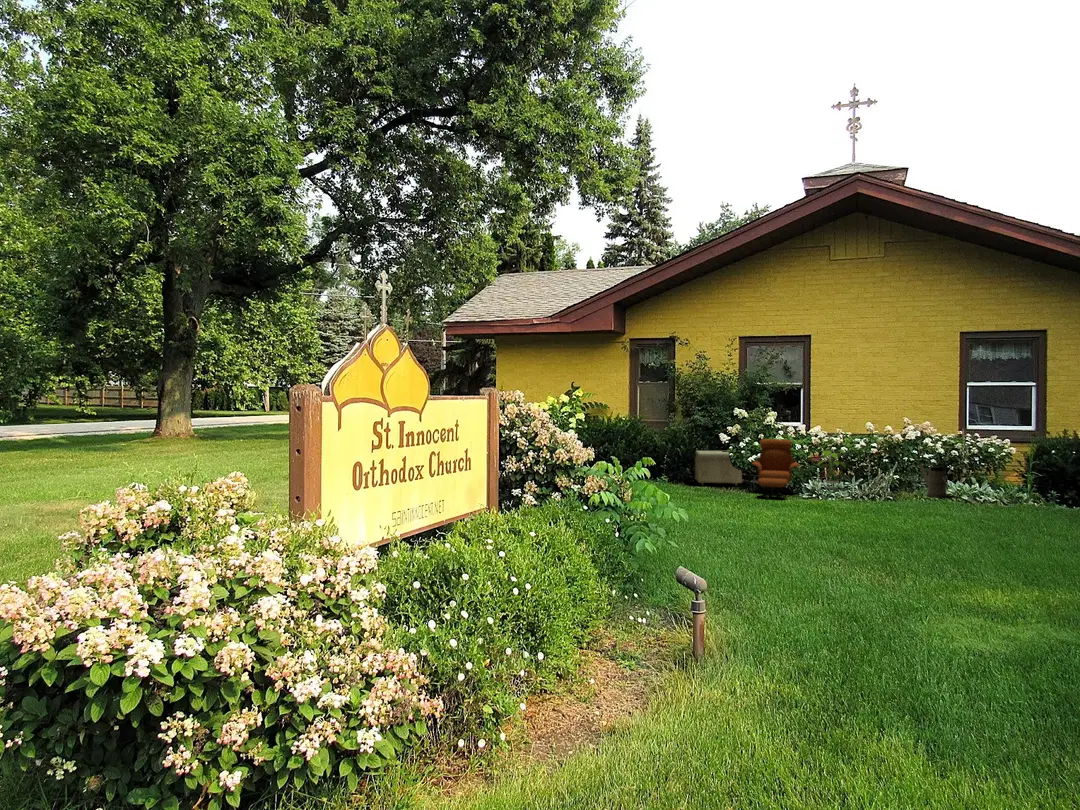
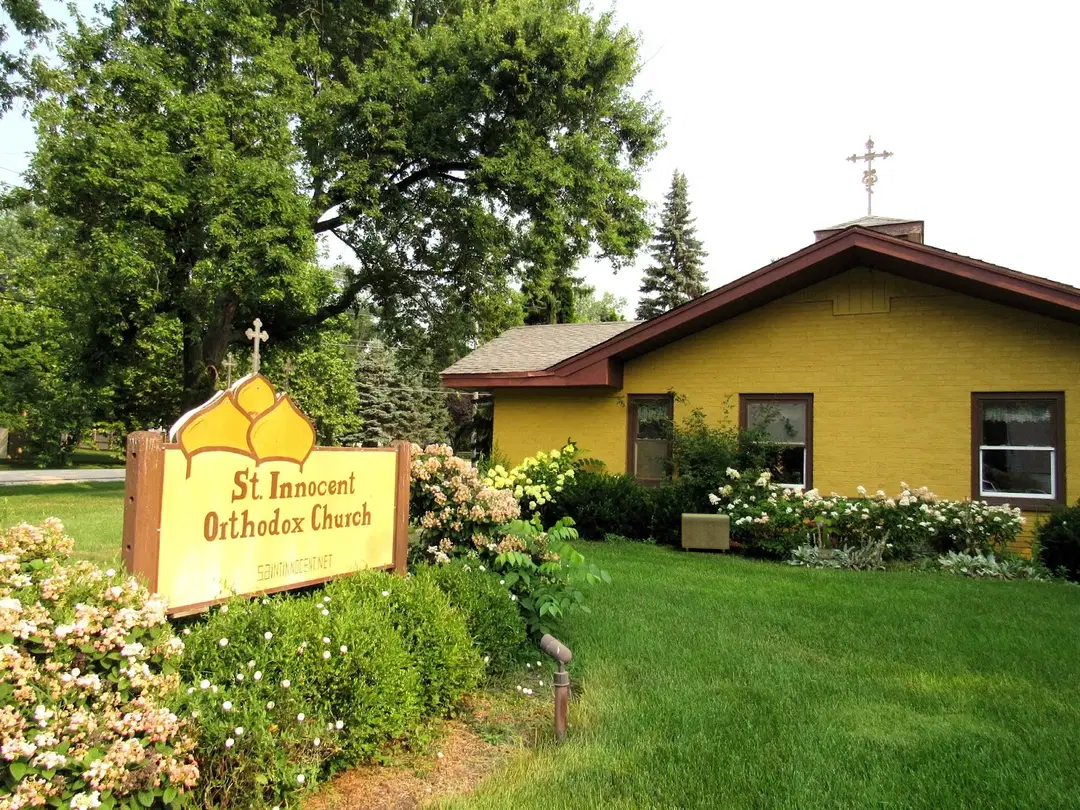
lounge chair: present [752,439,799,499] -> none [736,502,786,568]
watering can: present [920,461,947,497] -> none [920,530,949,571]

